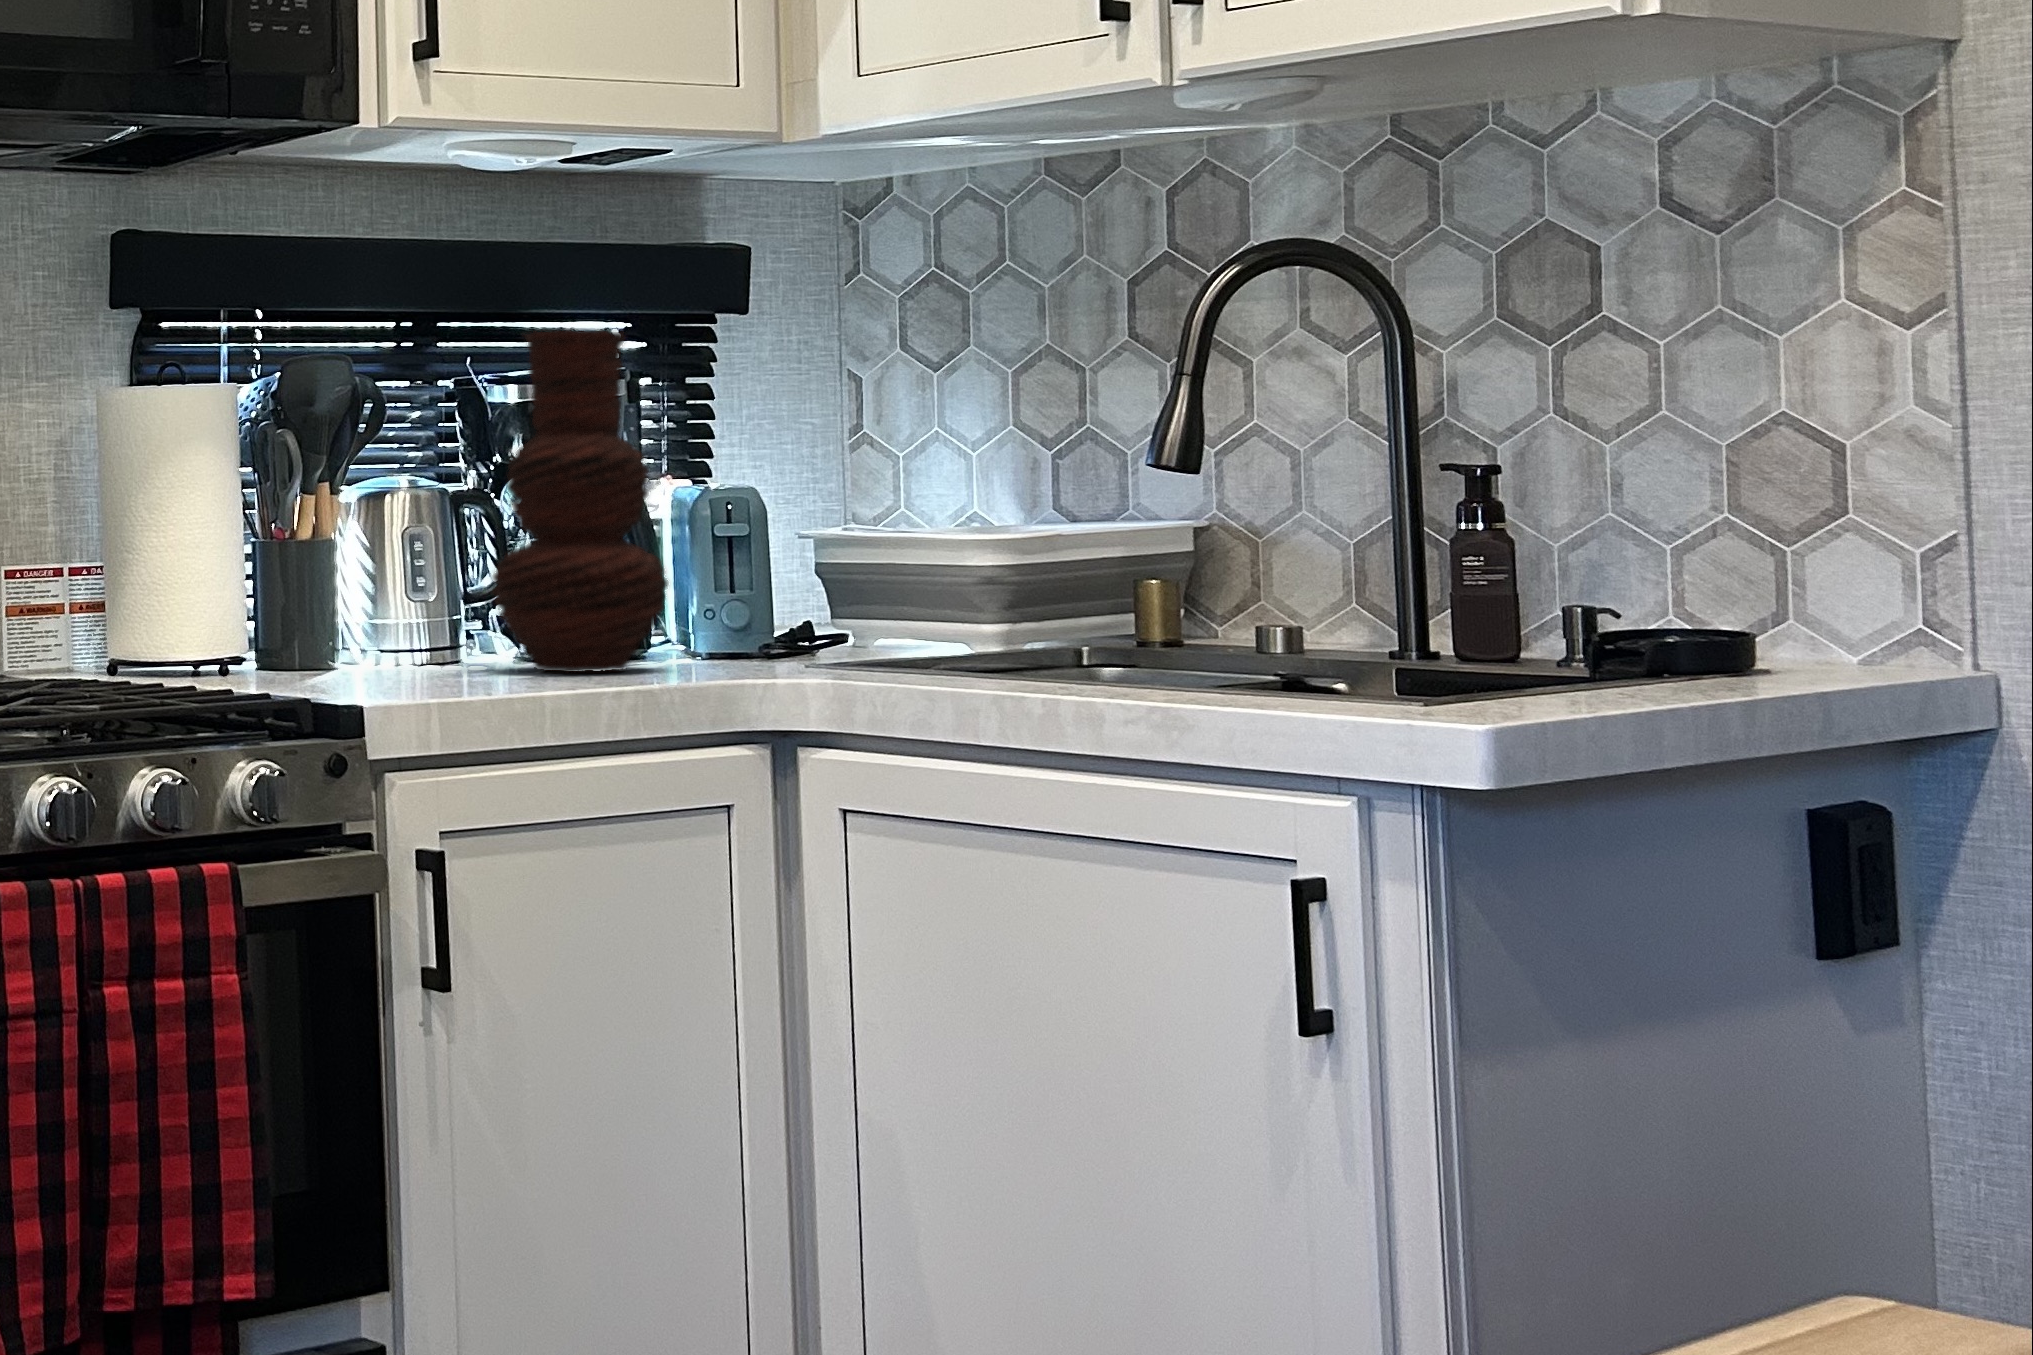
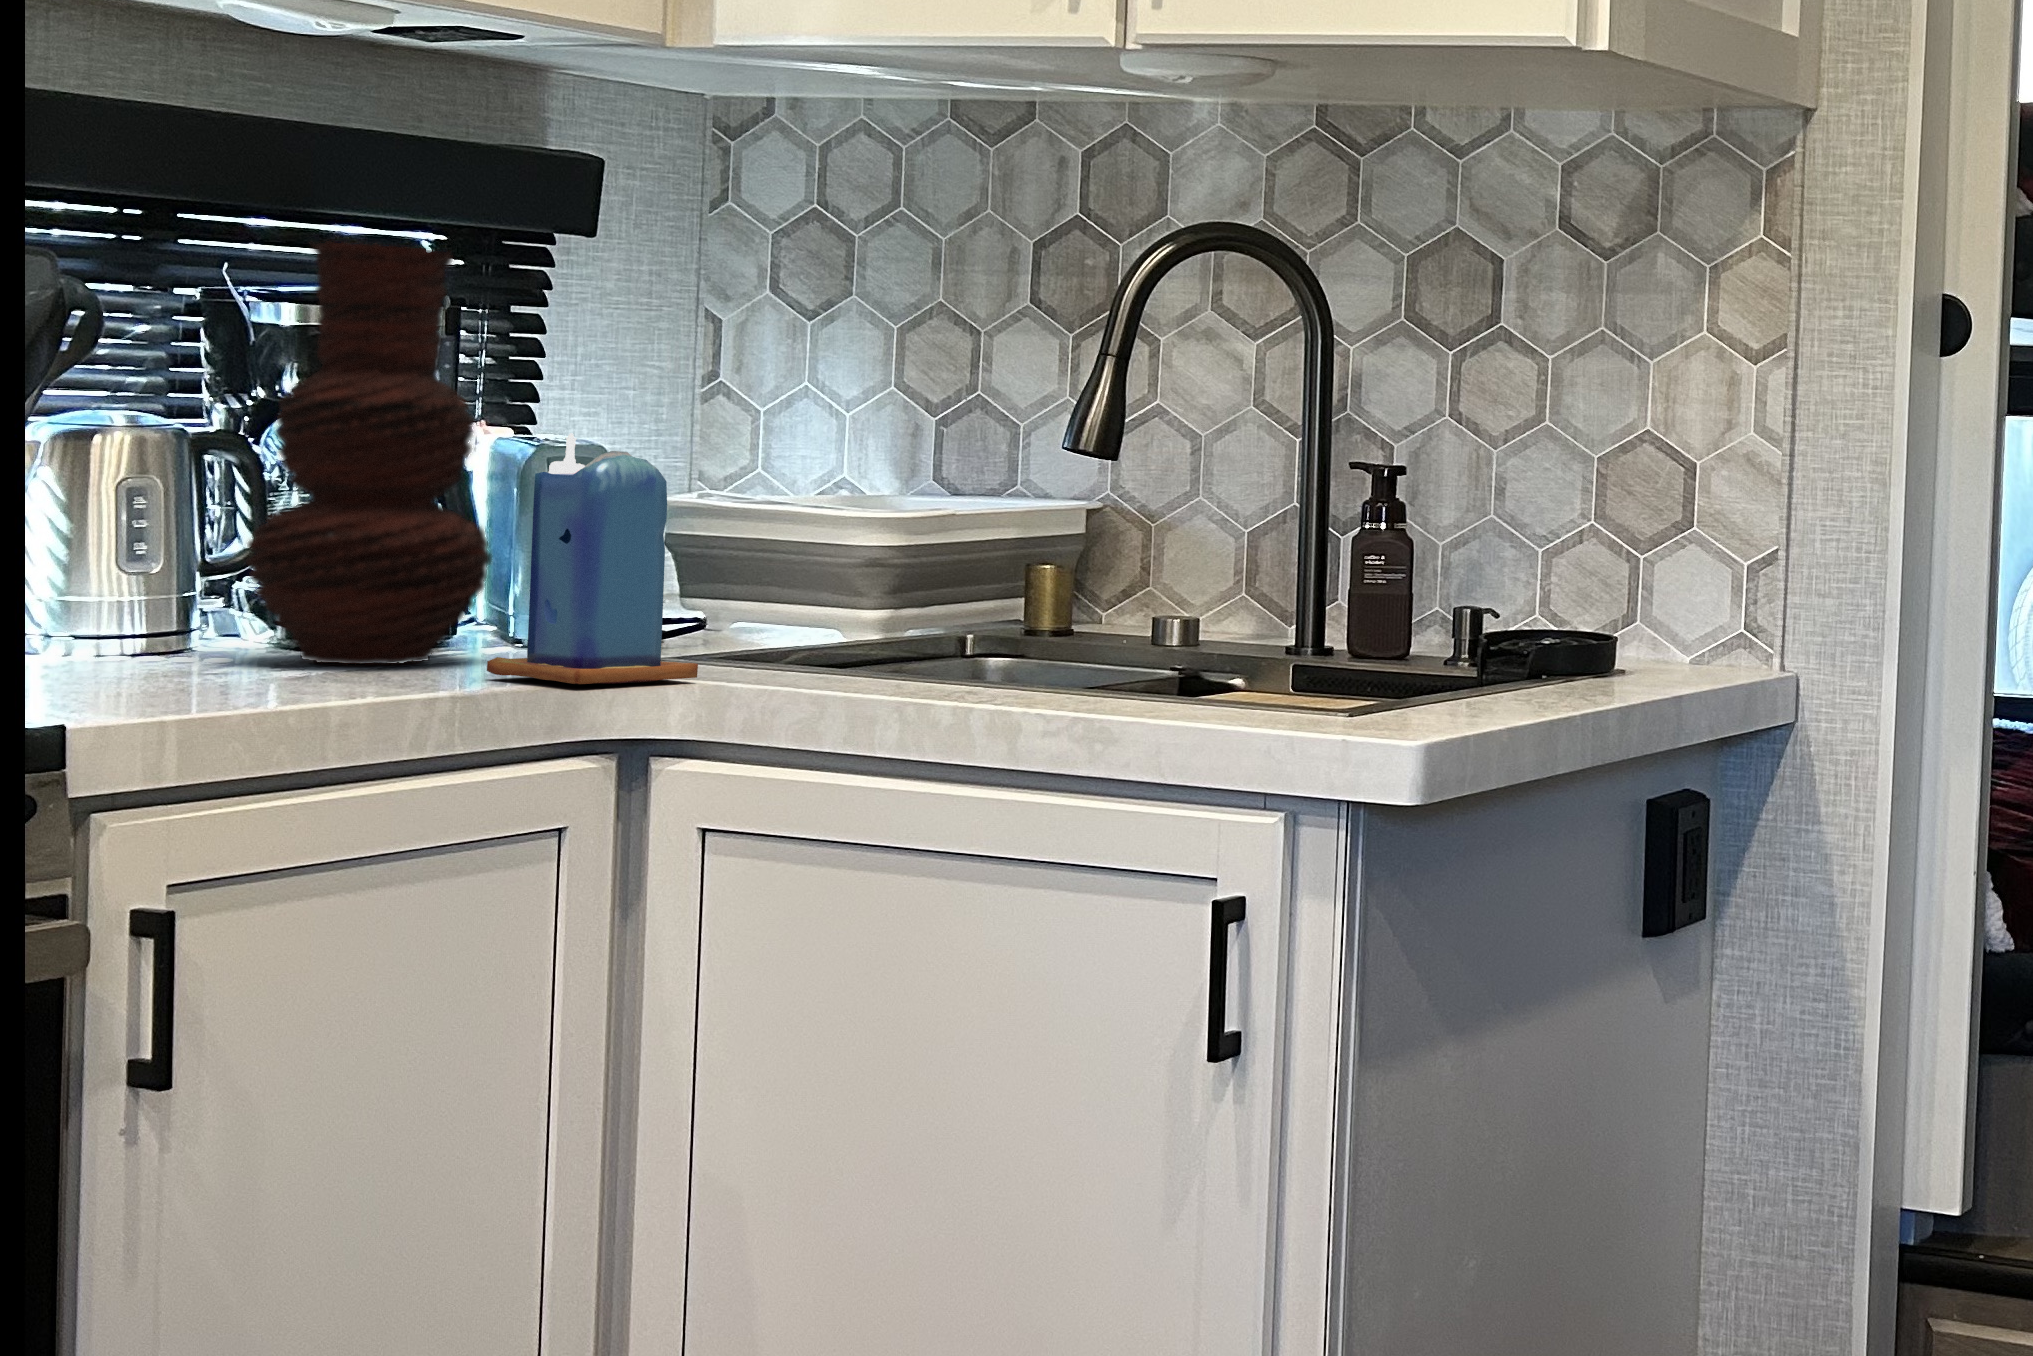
candle: none [665,473,828,682] -> present [487,433,698,684]

